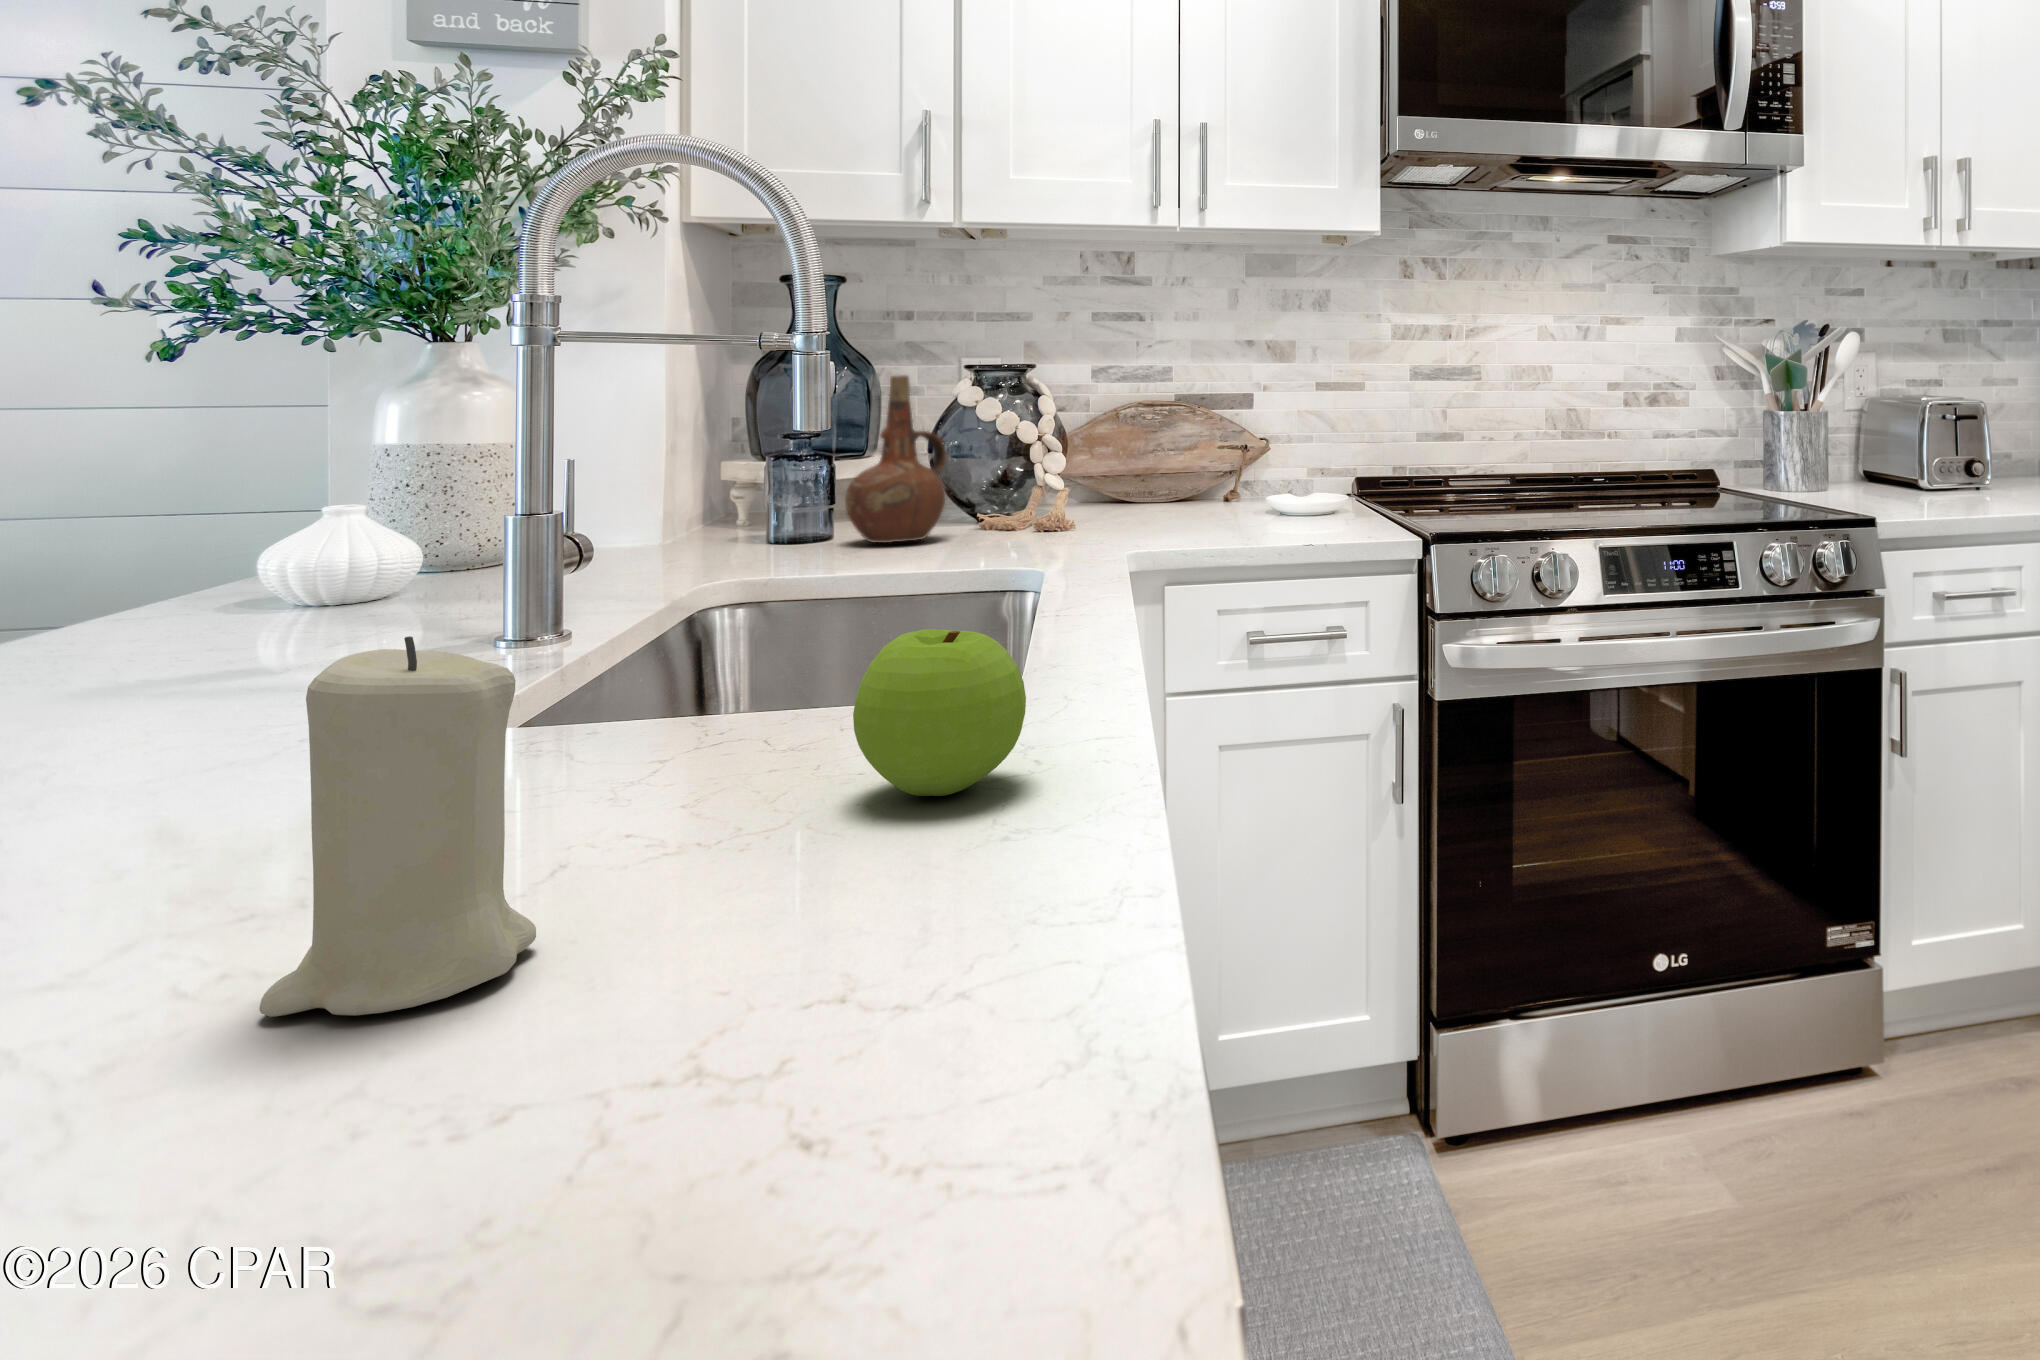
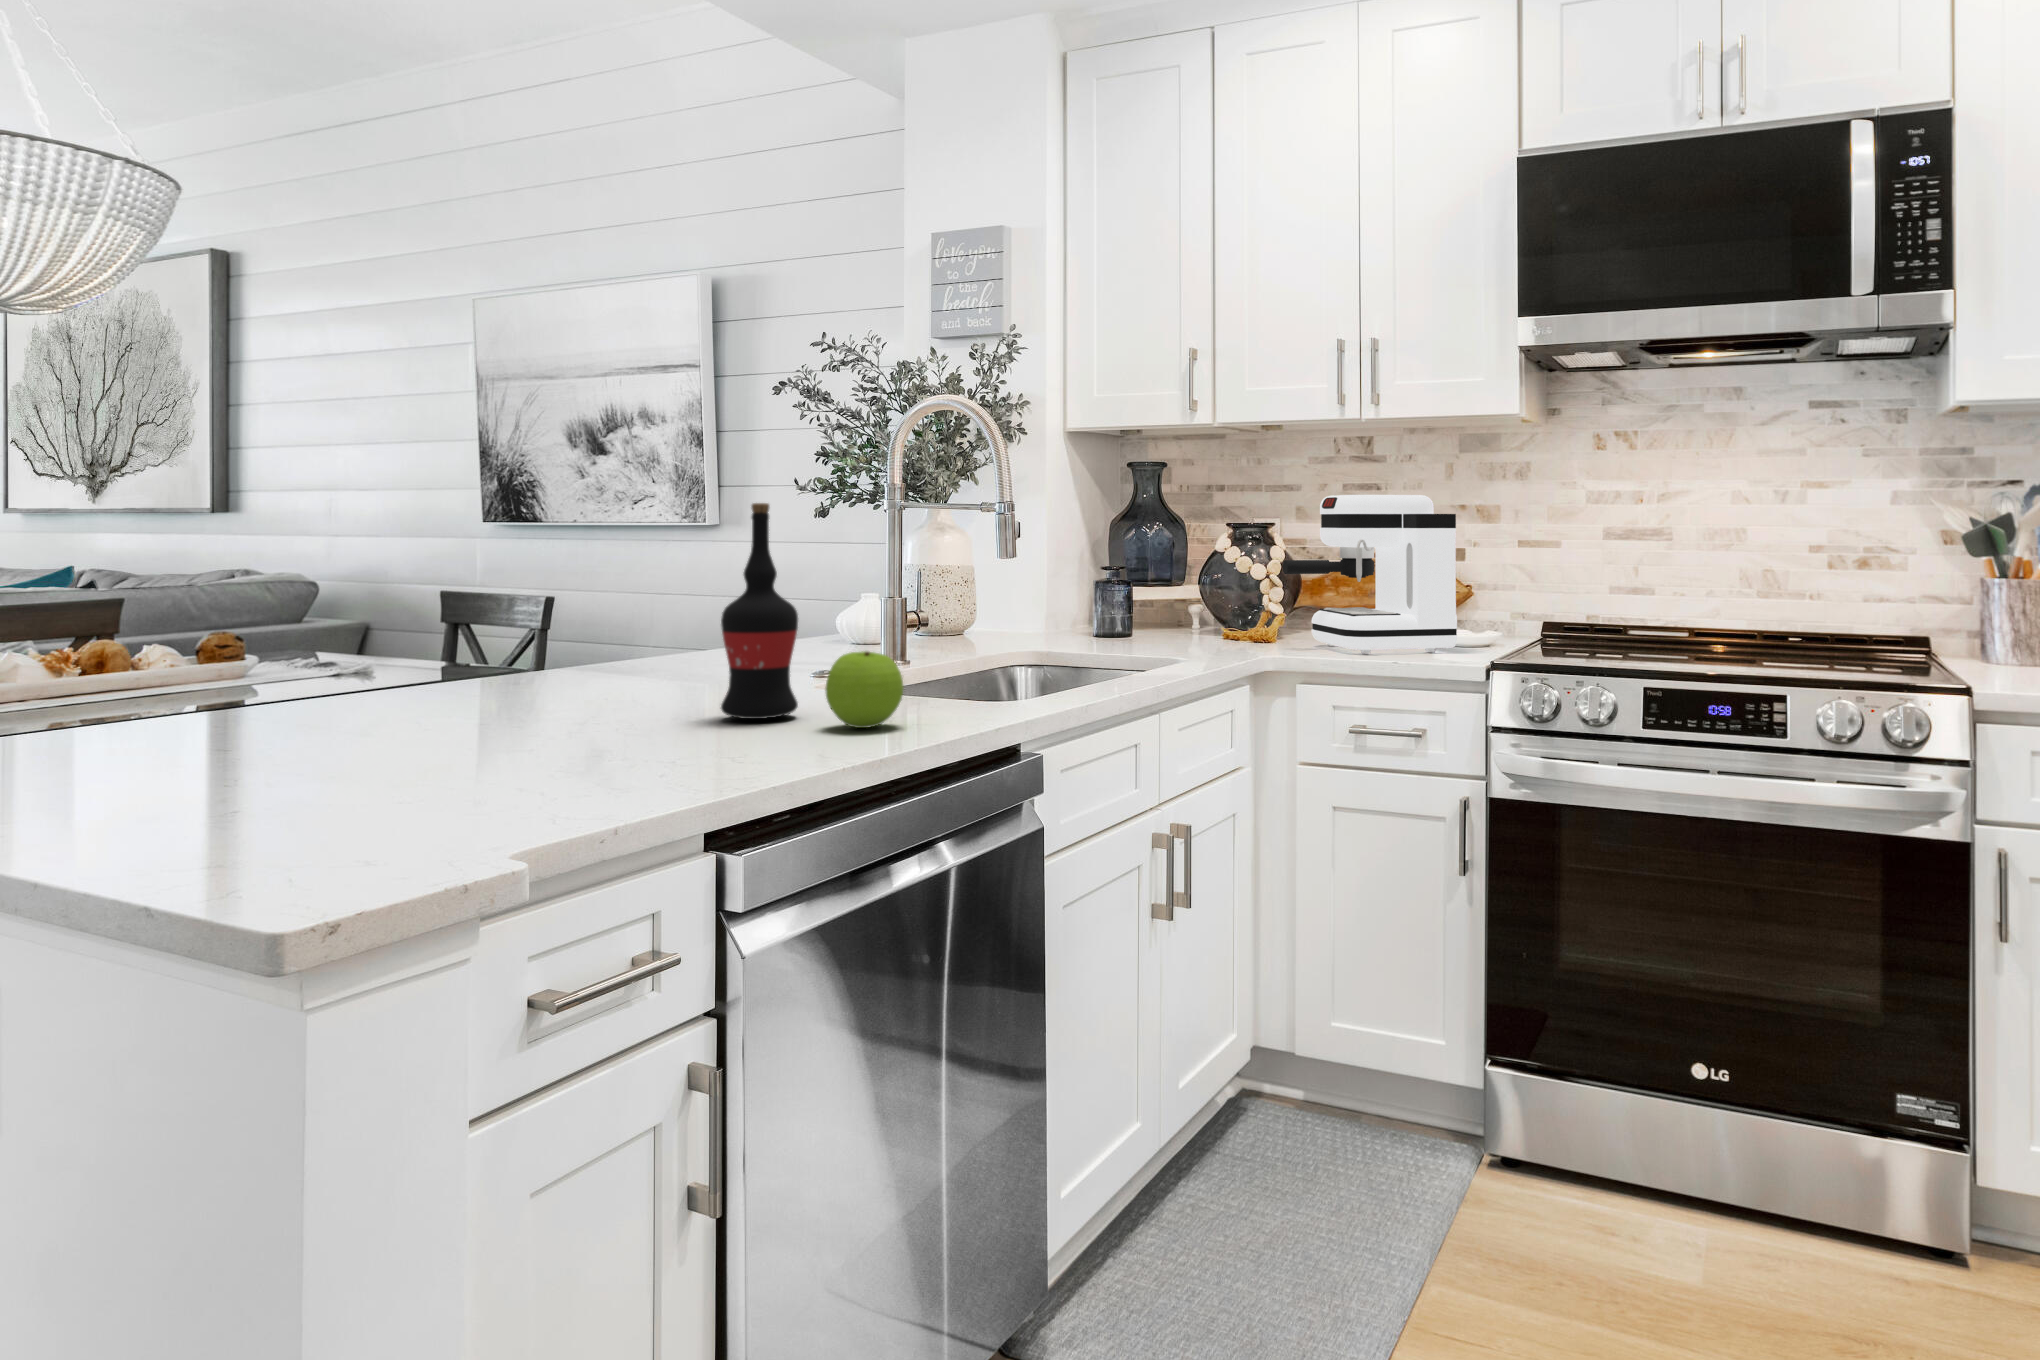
wine bottle: none [502,314,712,829] -> present [721,503,798,719]
coffee maker: none [1111,325,1332,533] -> present [1283,495,1457,654]
ceramic pitcher: present [845,375,947,543] -> none [1123,532,1188,643]
candle: present [259,636,536,1017] -> none [588,620,668,744]

